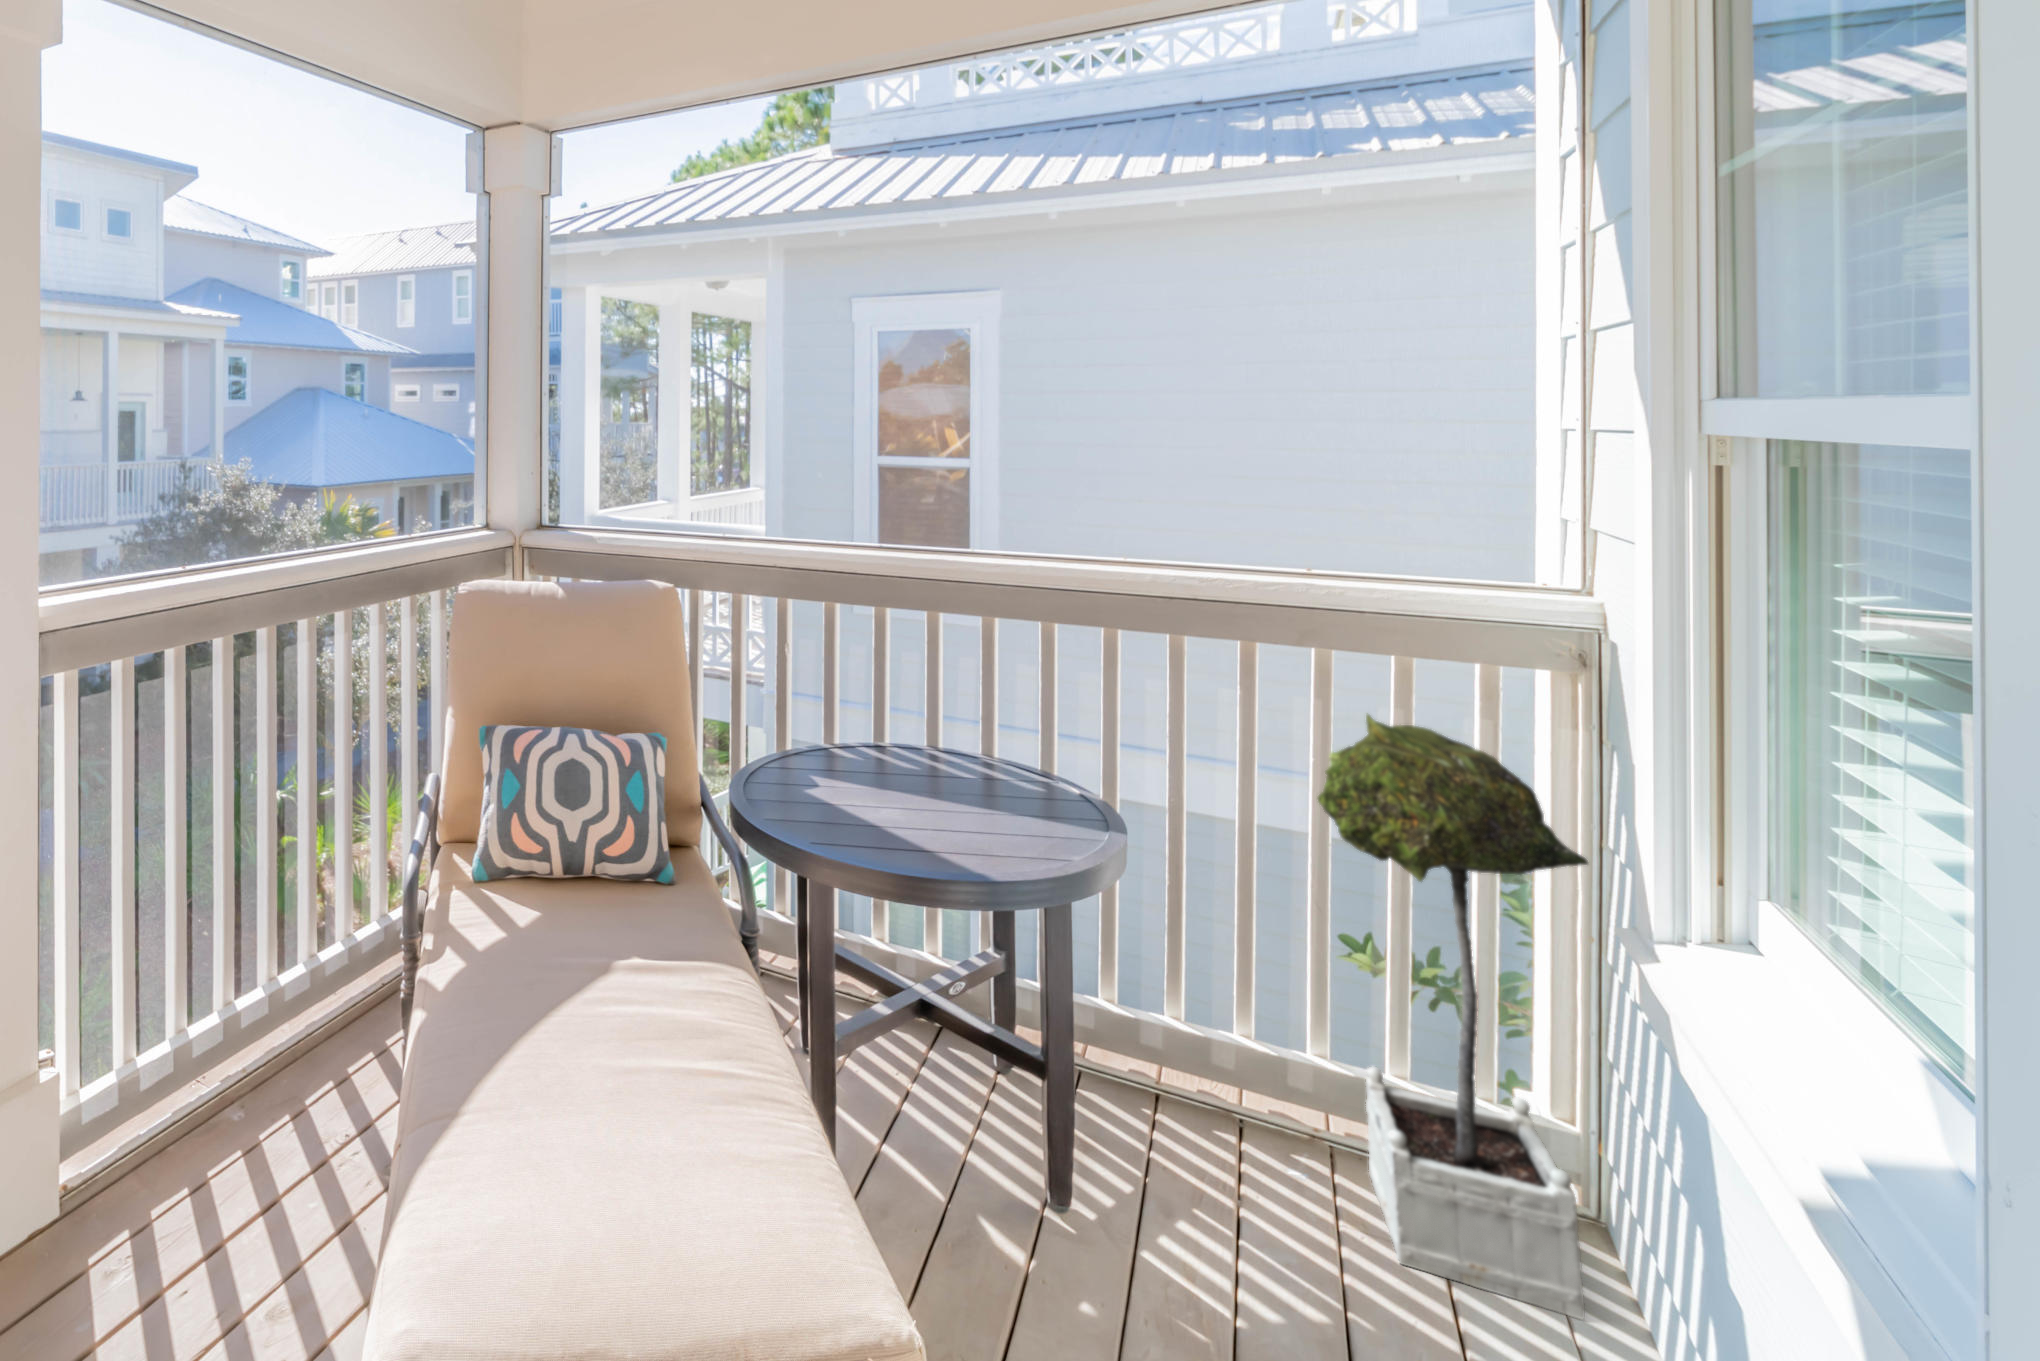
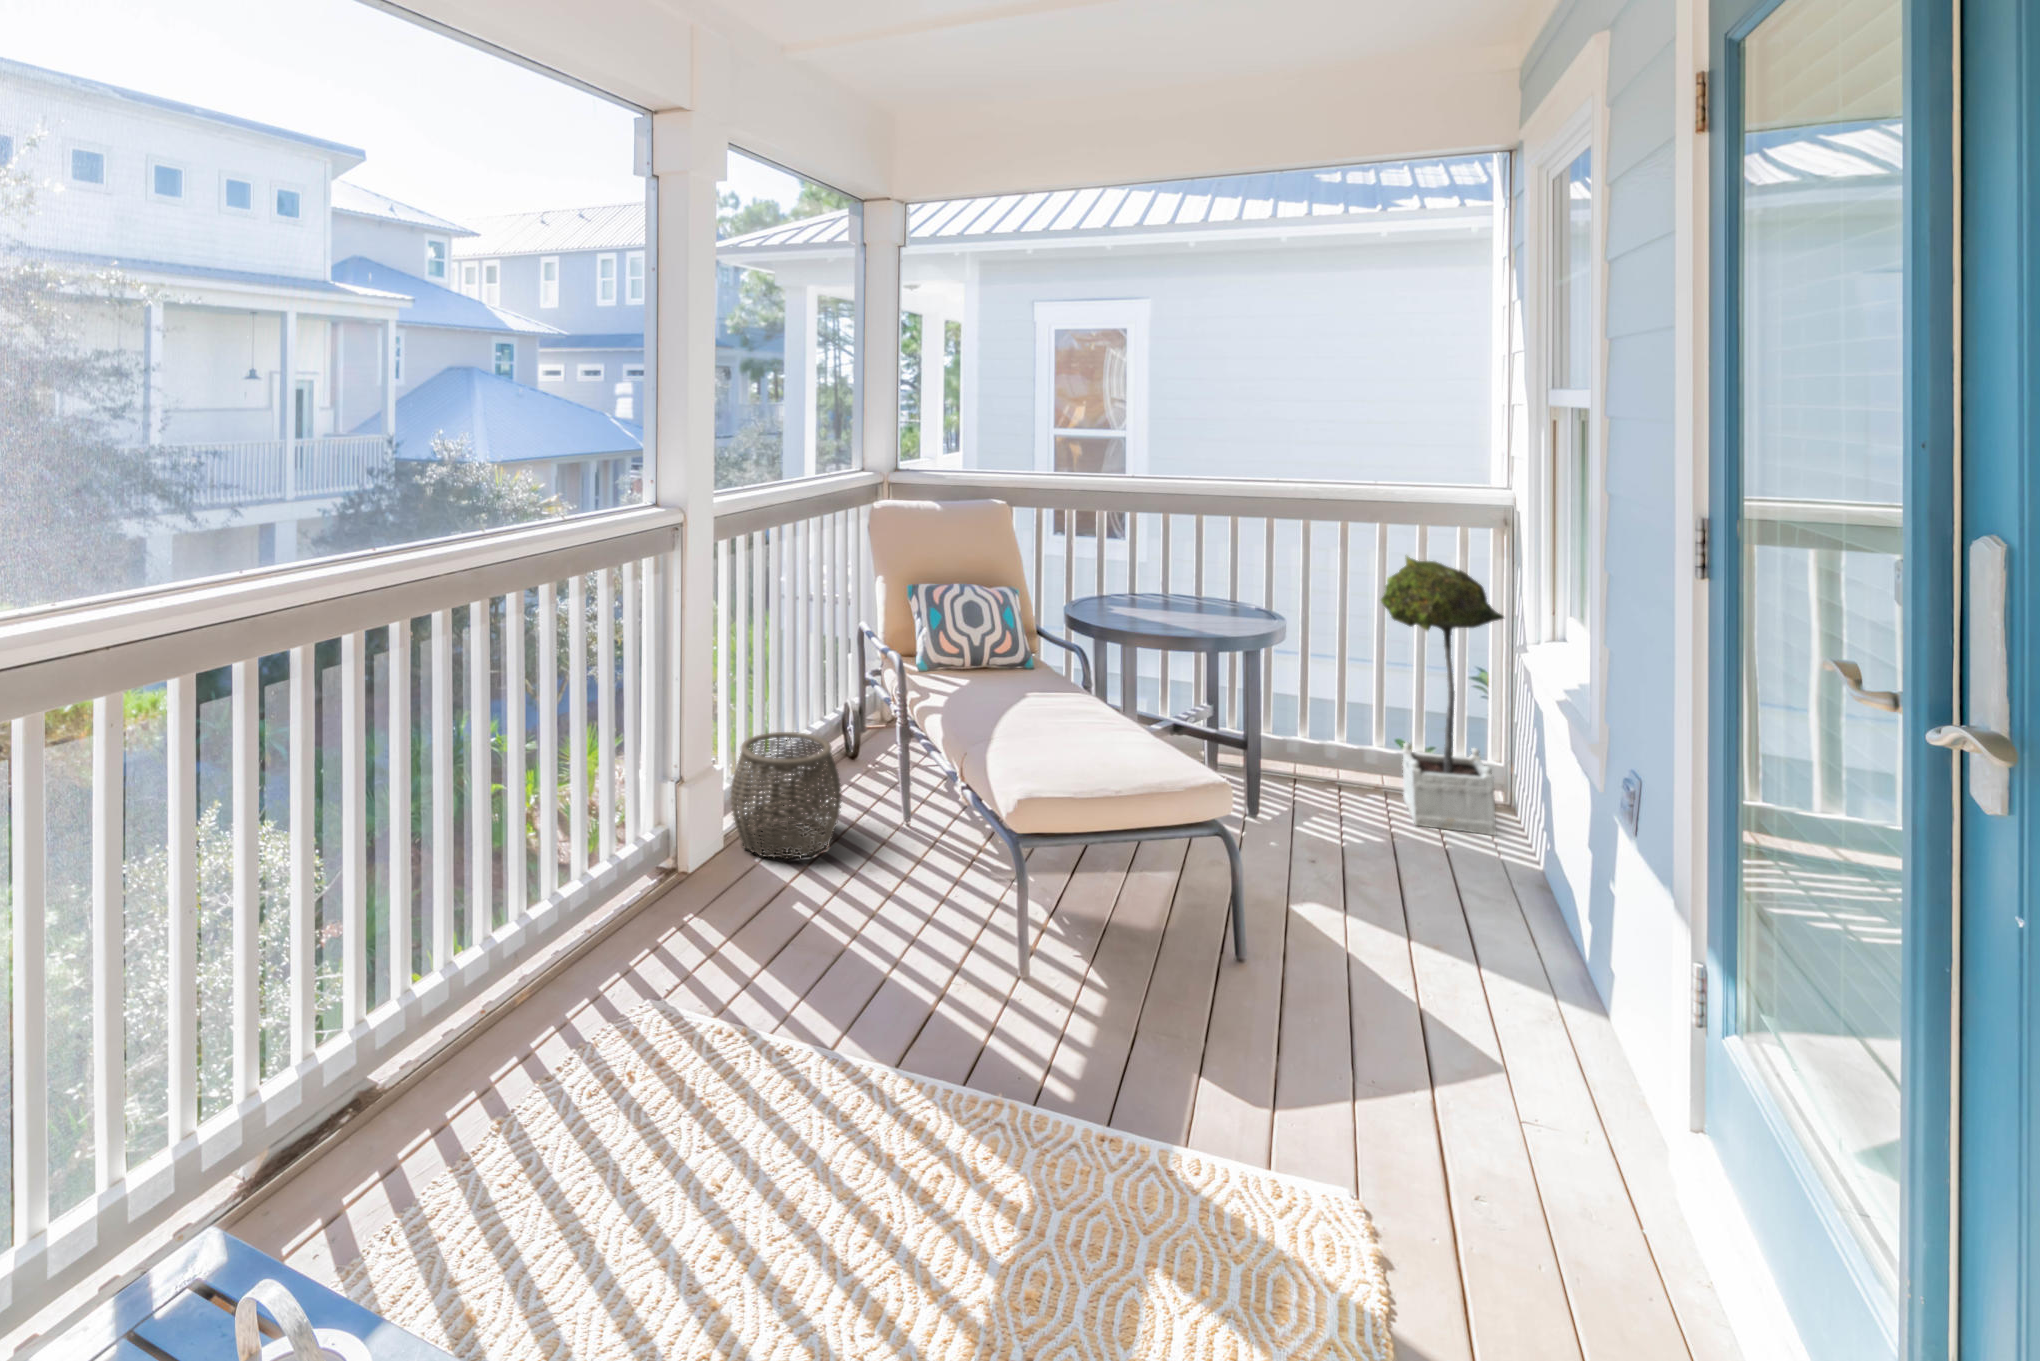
woven basket: none [79,988,288,1263] -> present [729,732,842,858]

